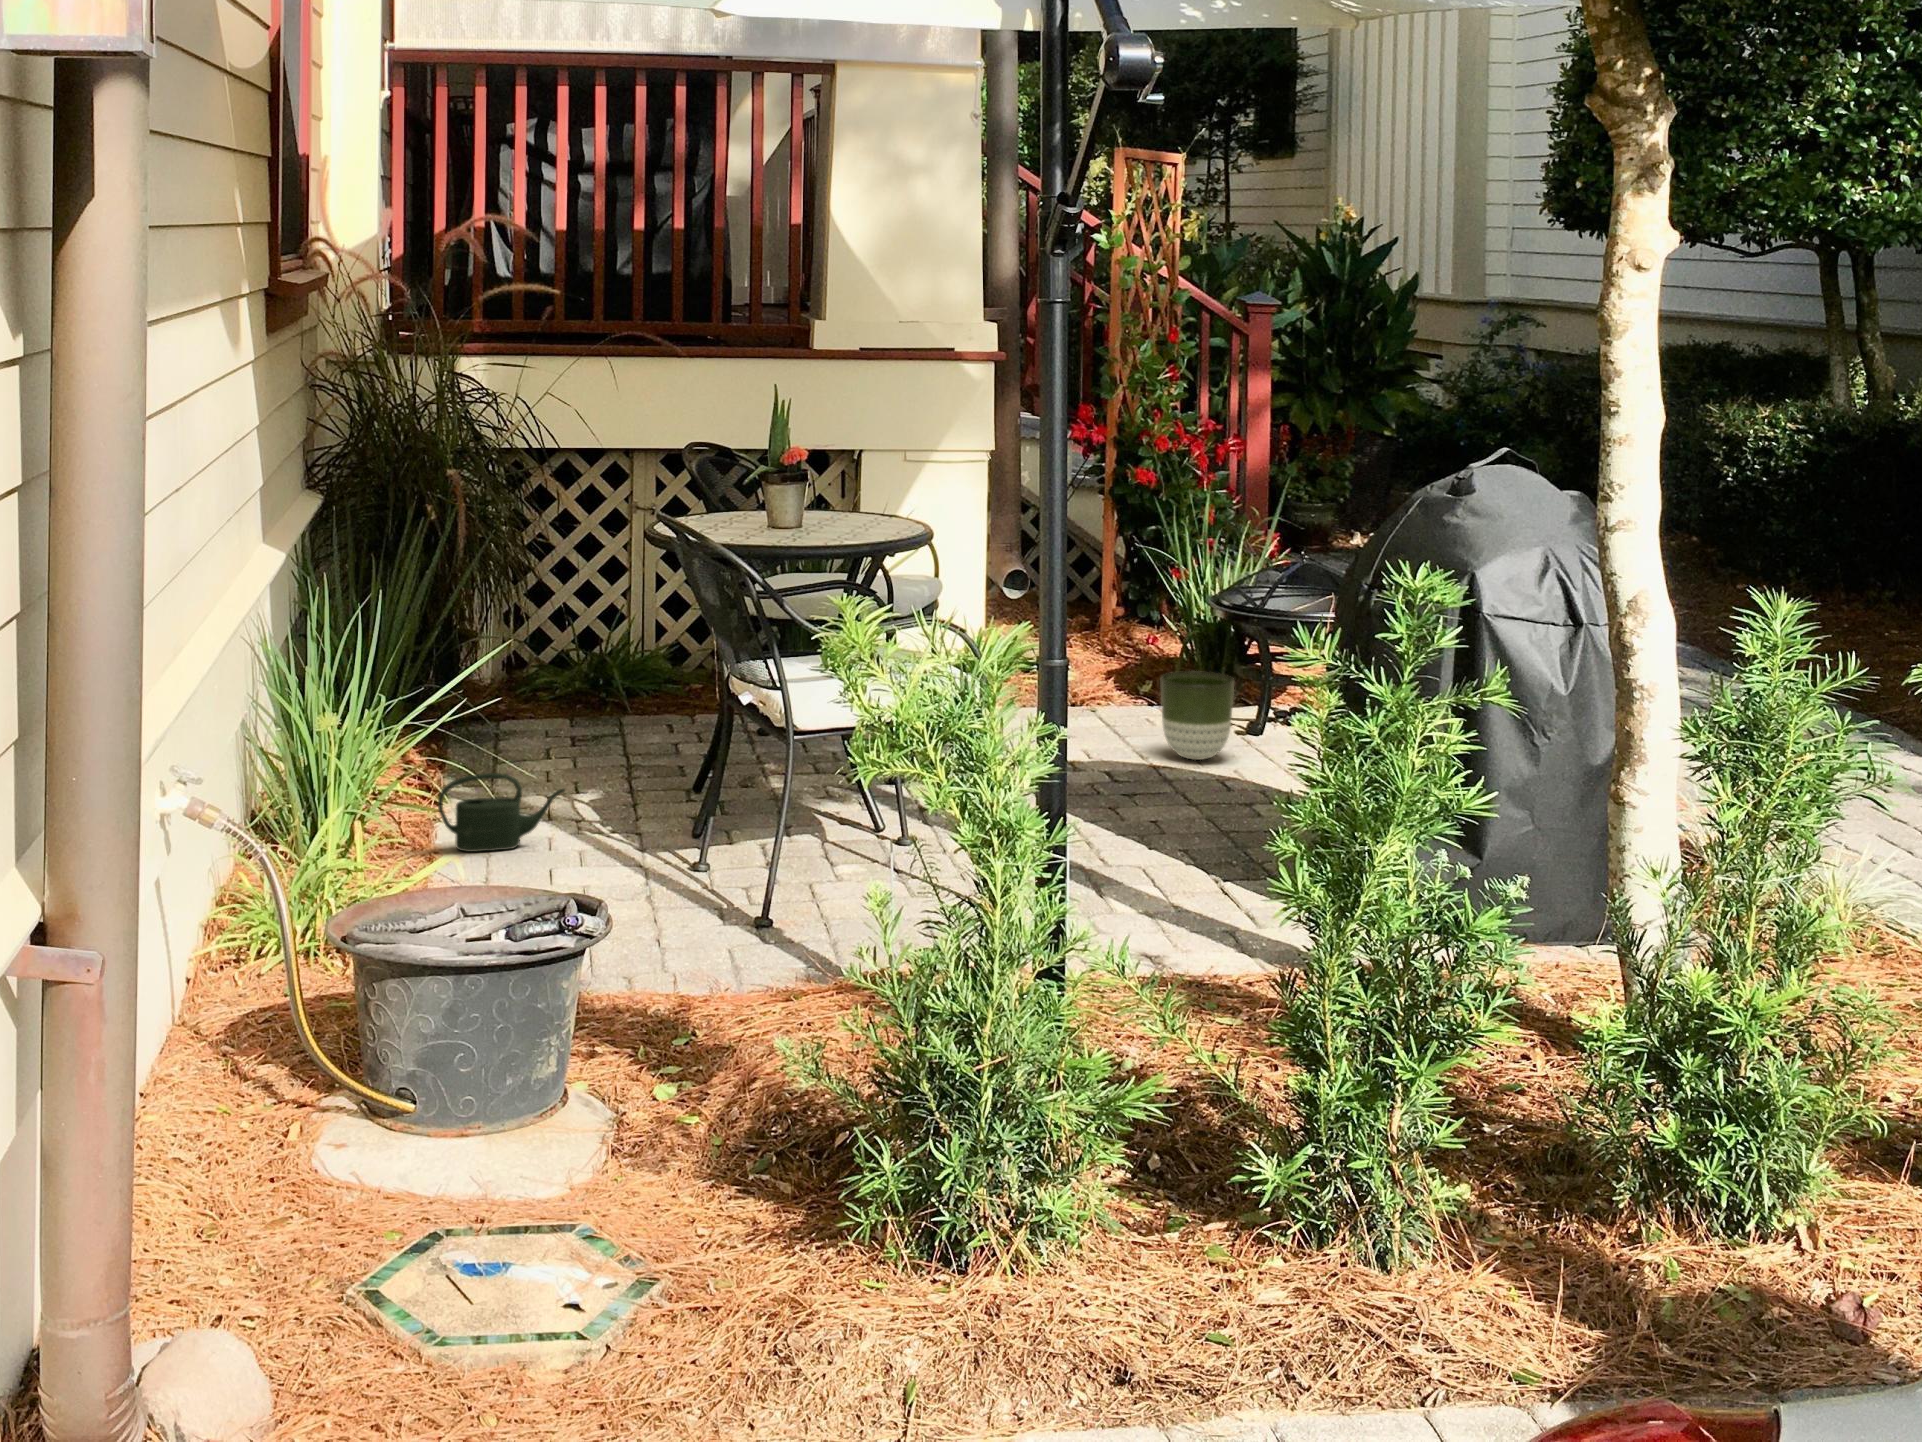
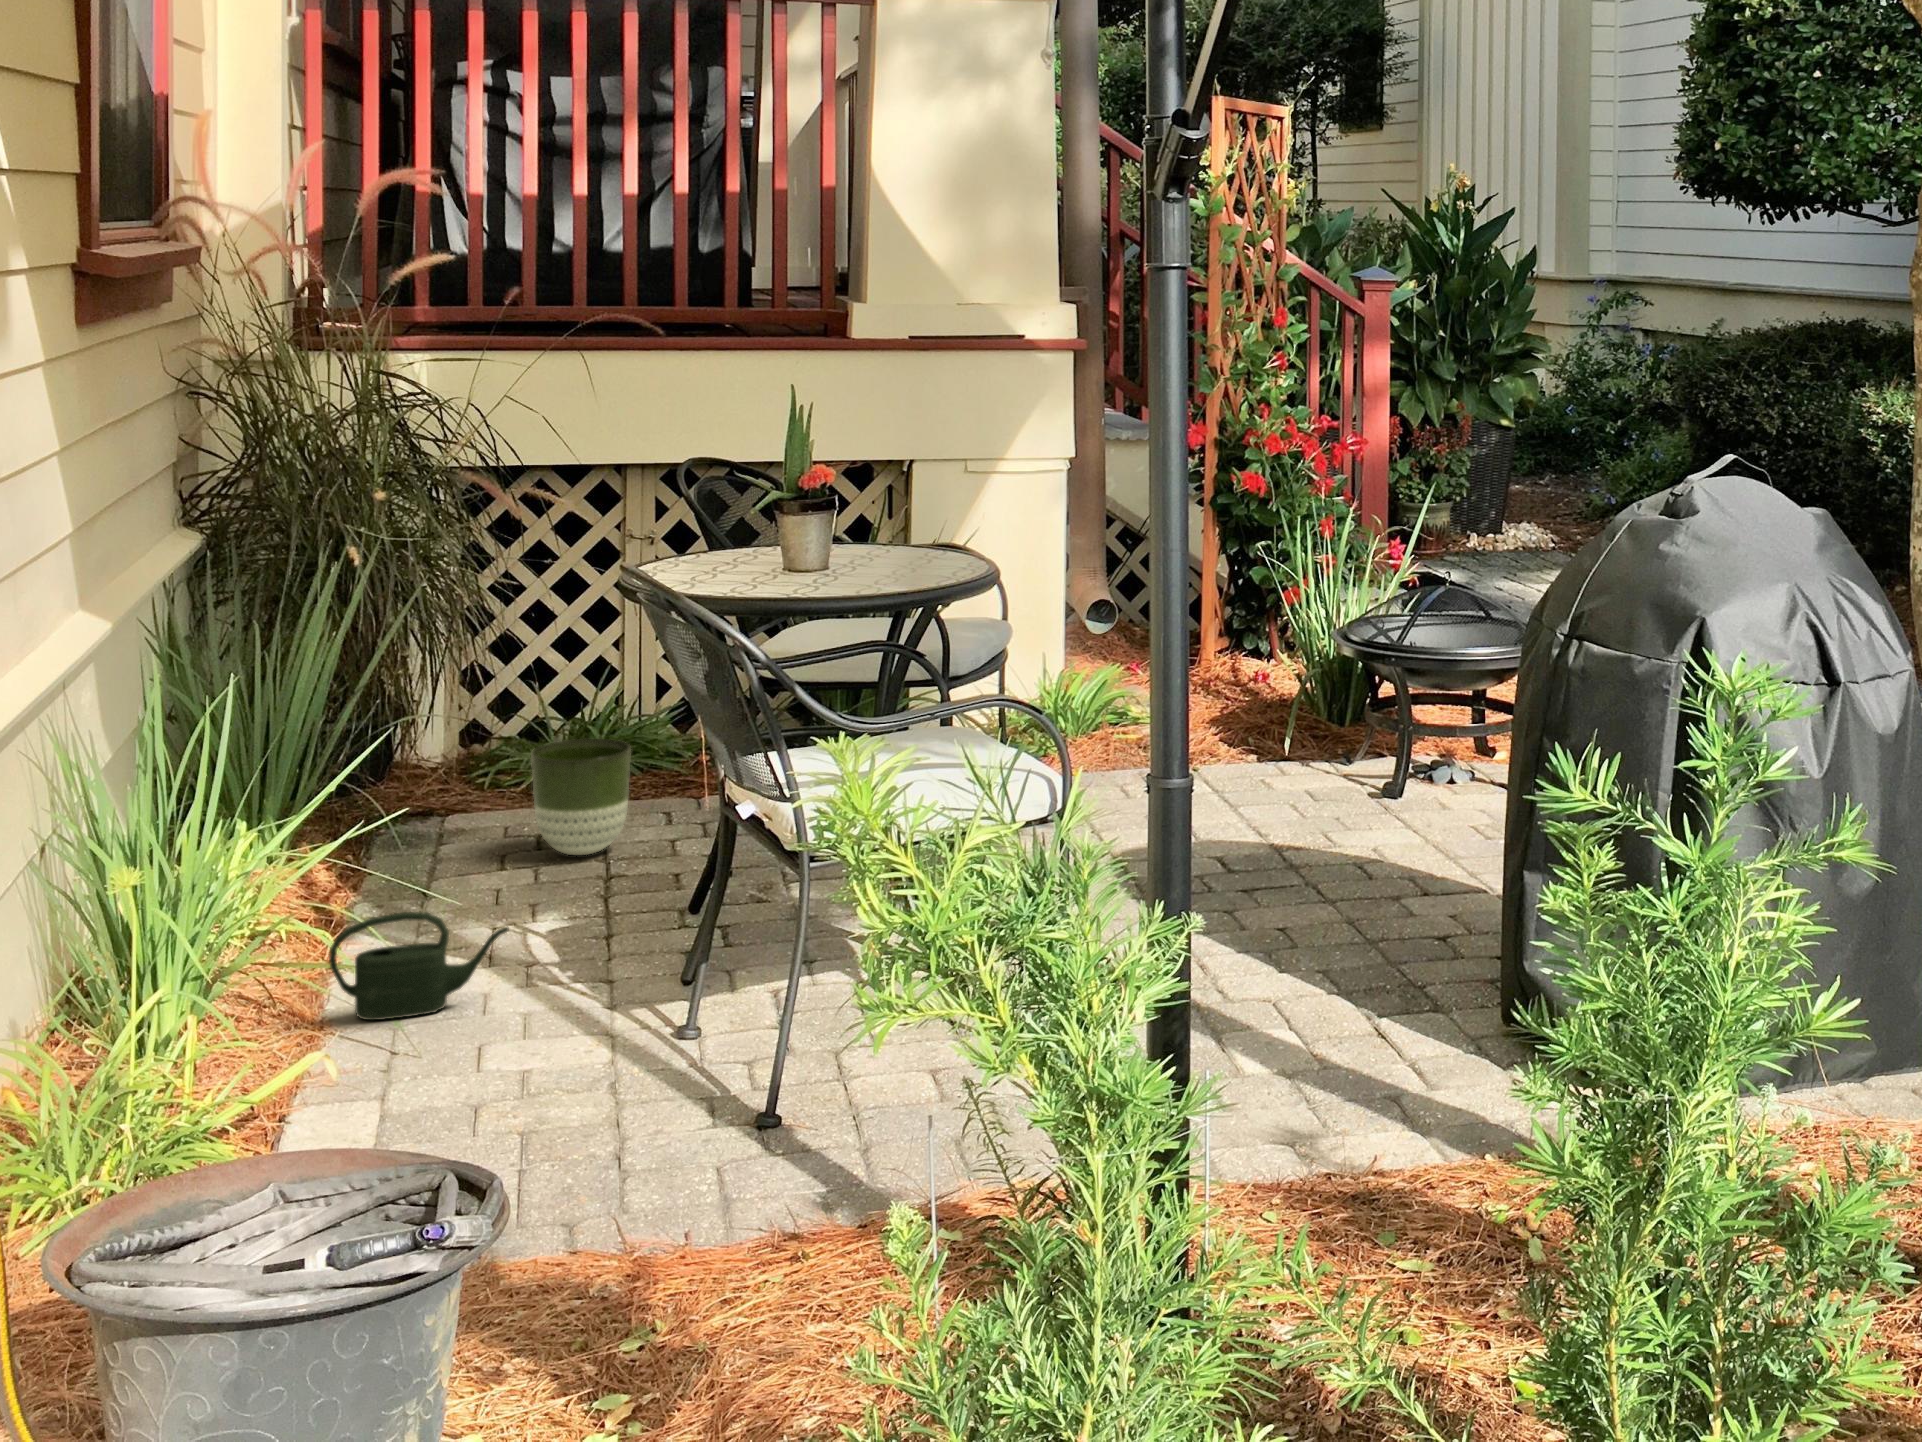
planter: present [1161,671,1234,760] -> present [531,739,631,855]

